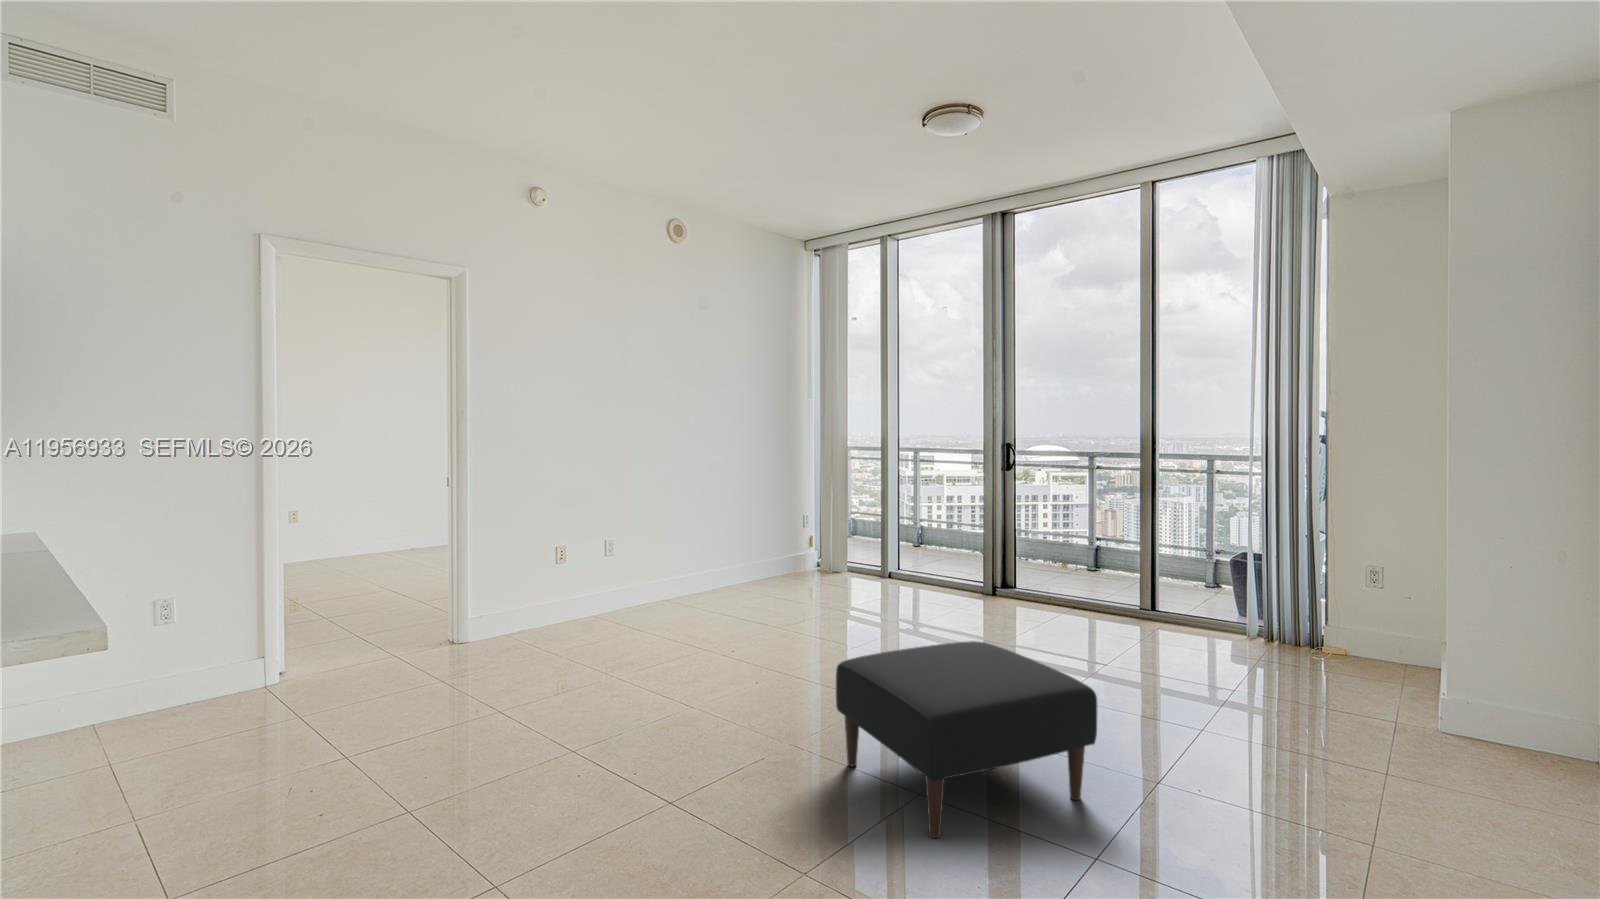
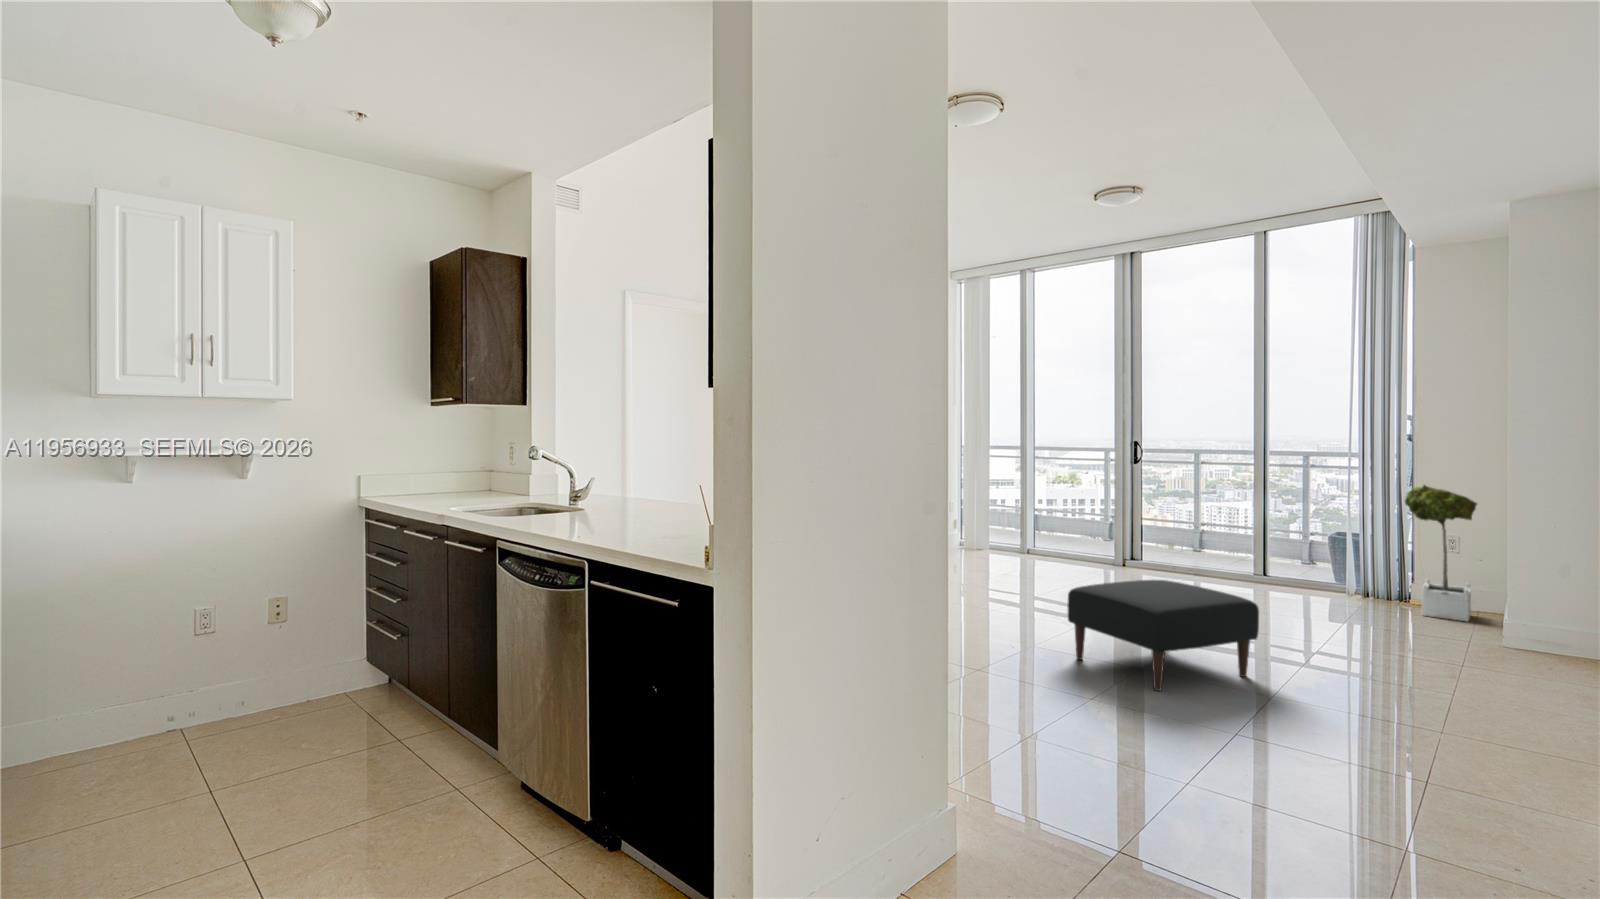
potted tree: none [1316,499,1408,679] -> present [1405,485,1477,621]

